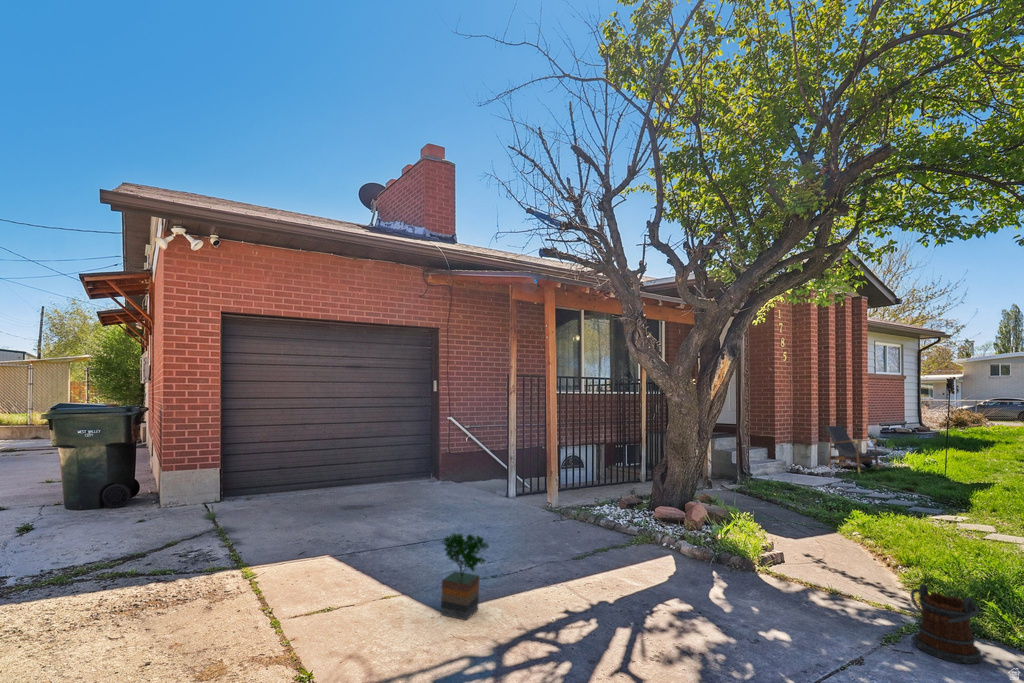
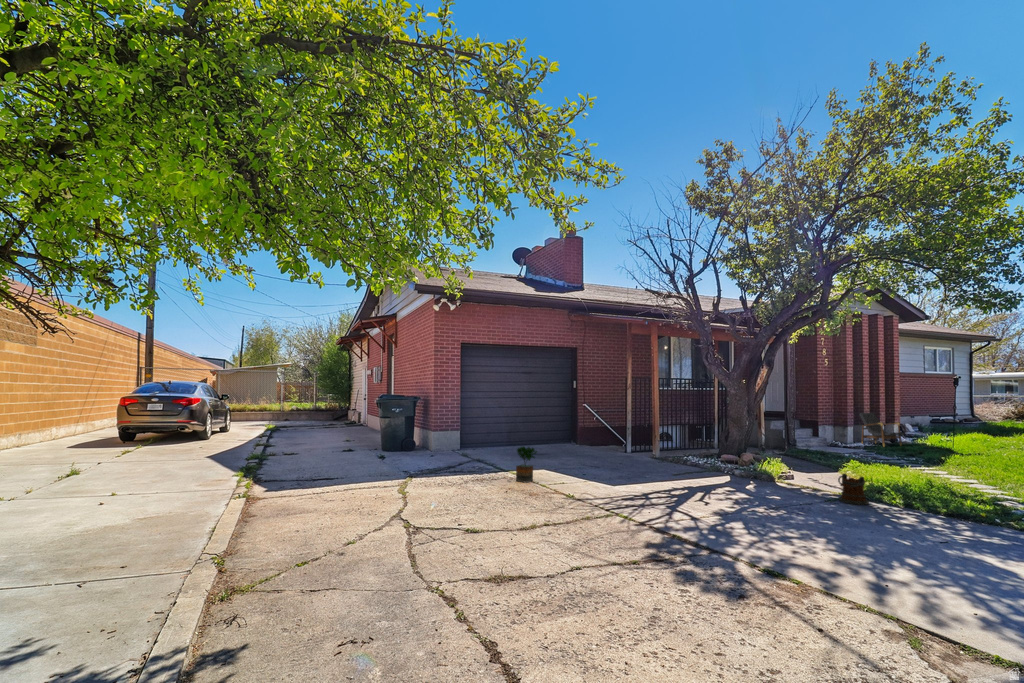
potted tree: present [441,534,489,620] -> present [516,446,537,483]

